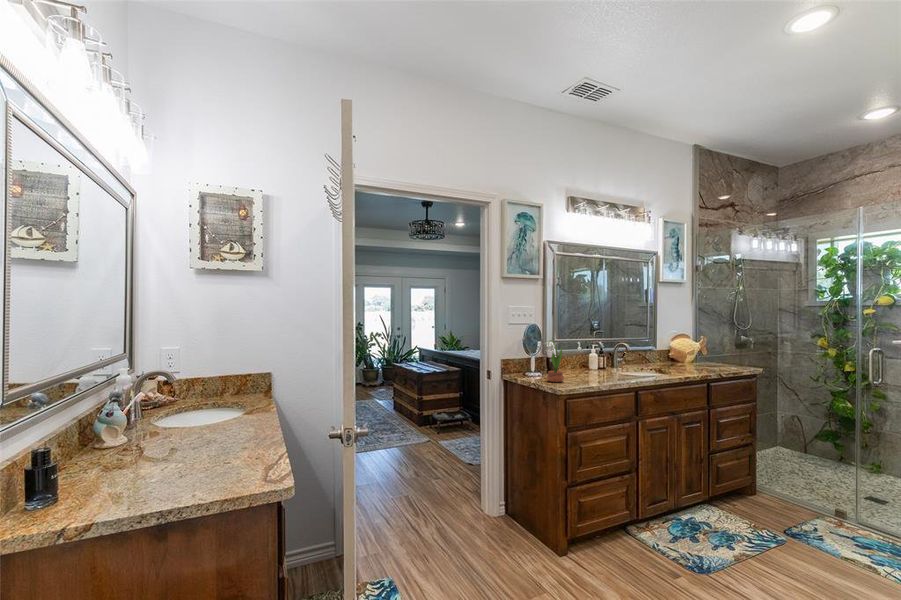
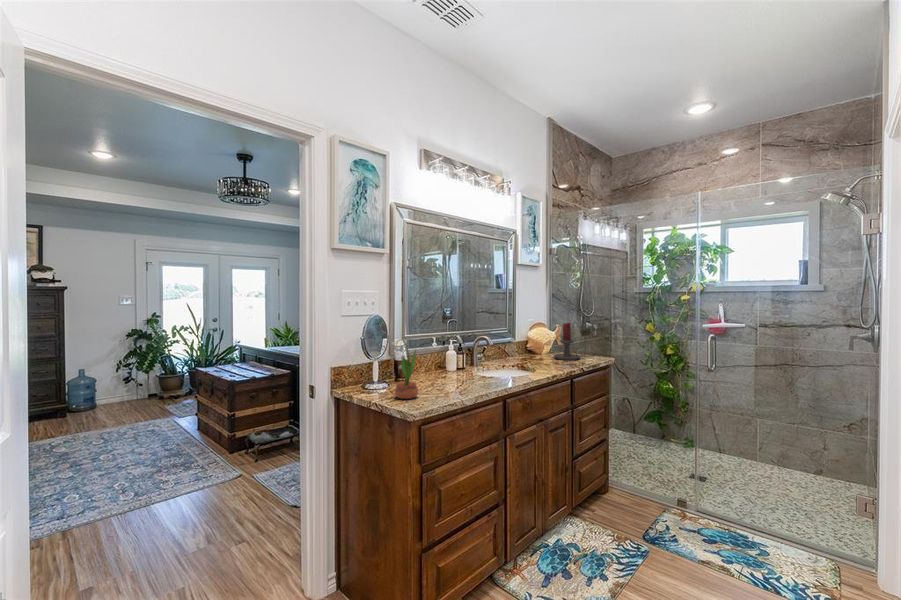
candle holder: none [695,334,729,368] -> present [554,323,586,360]

